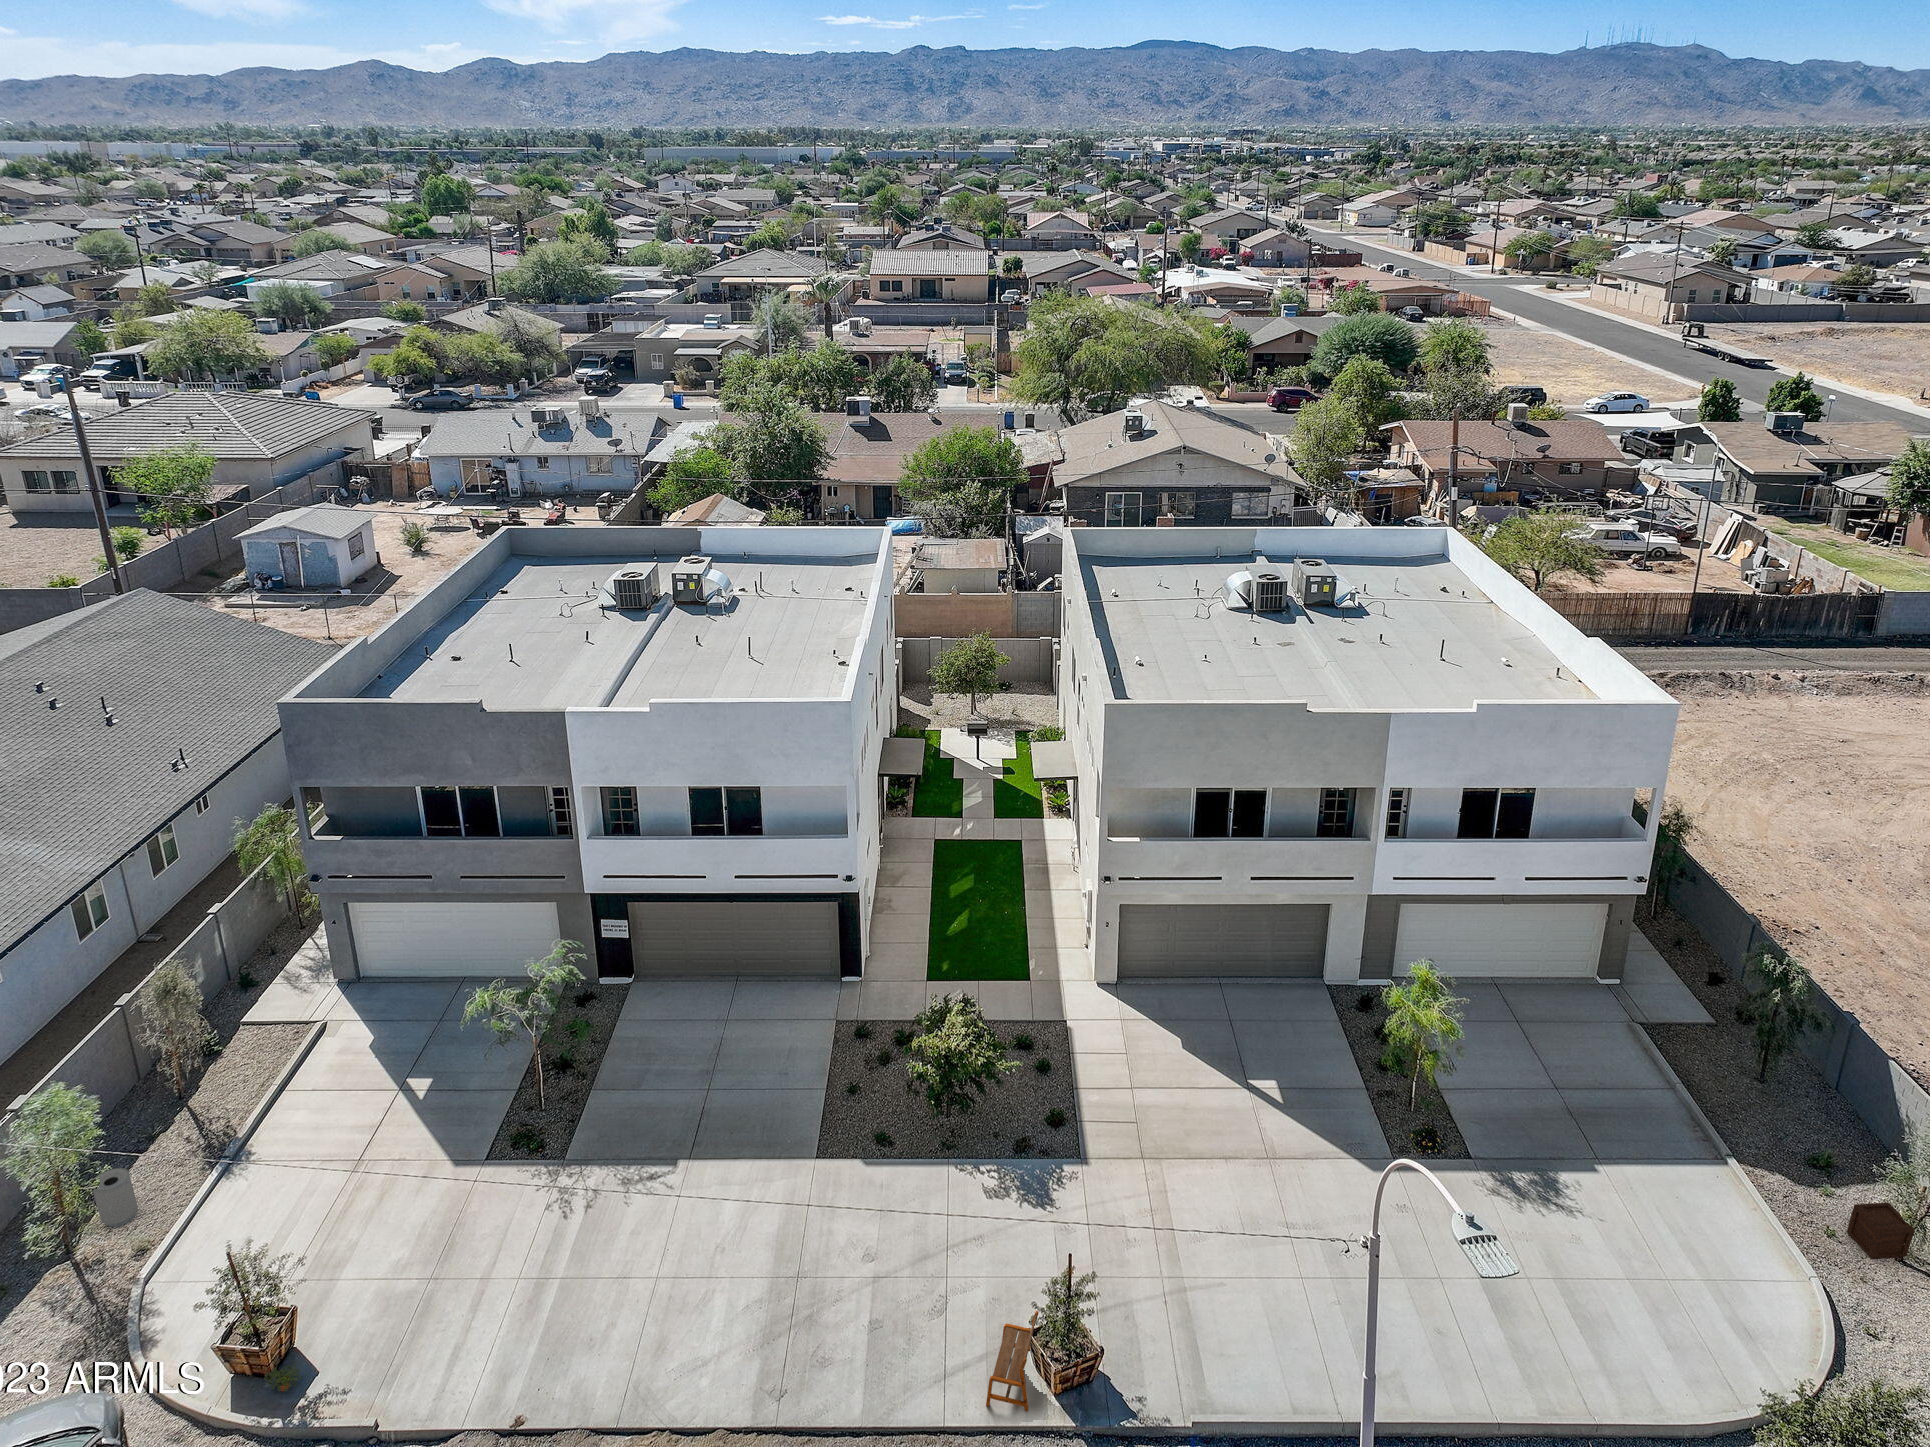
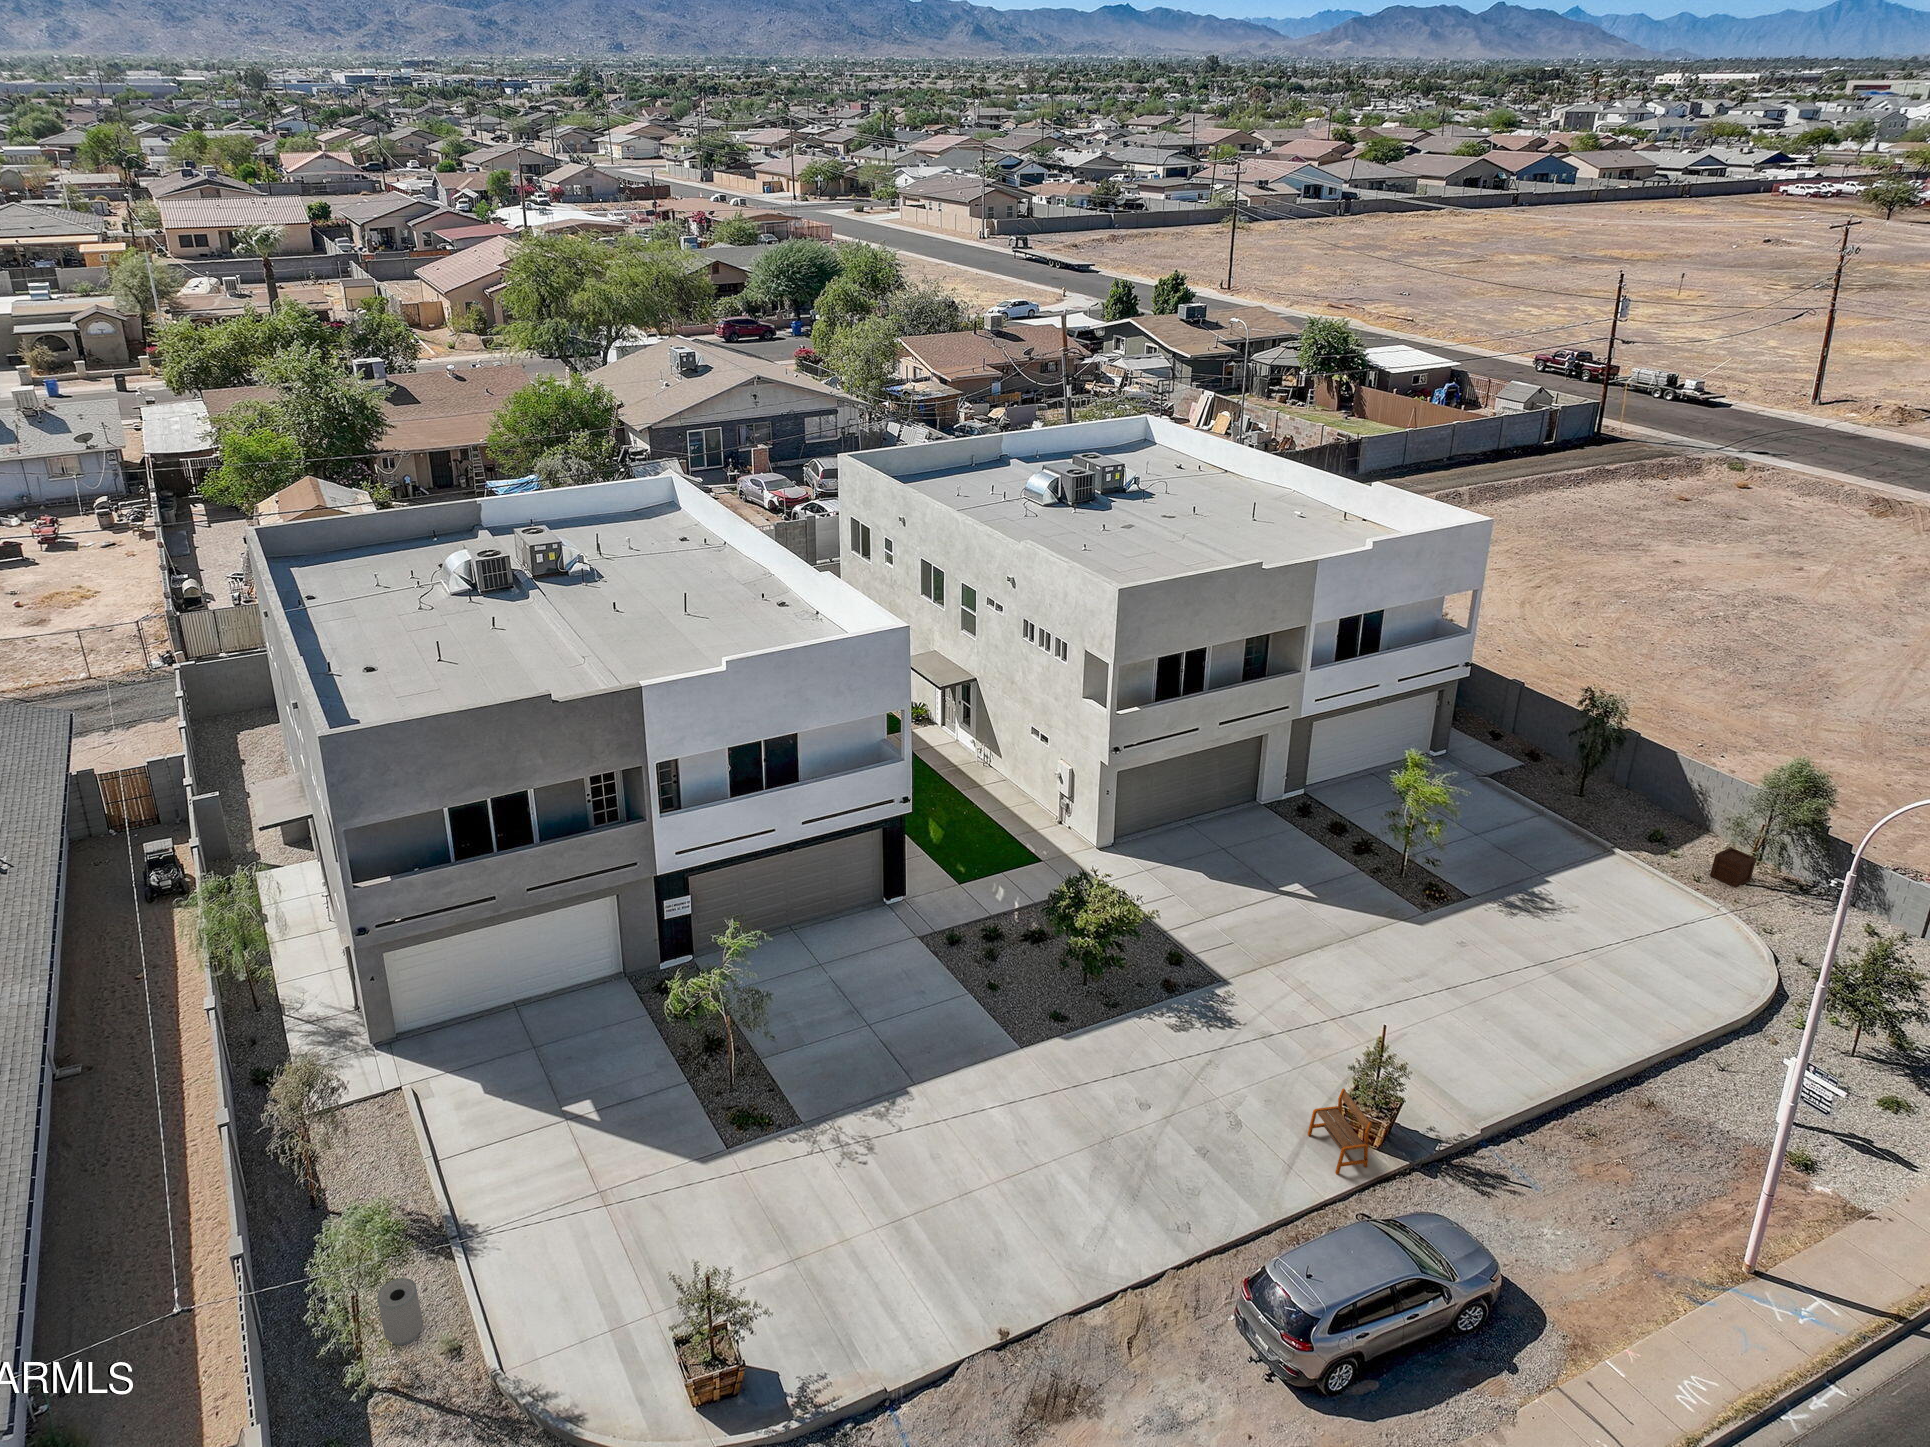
potted plant: present [264,1364,302,1391] -> none [750,1372,785,1400]

